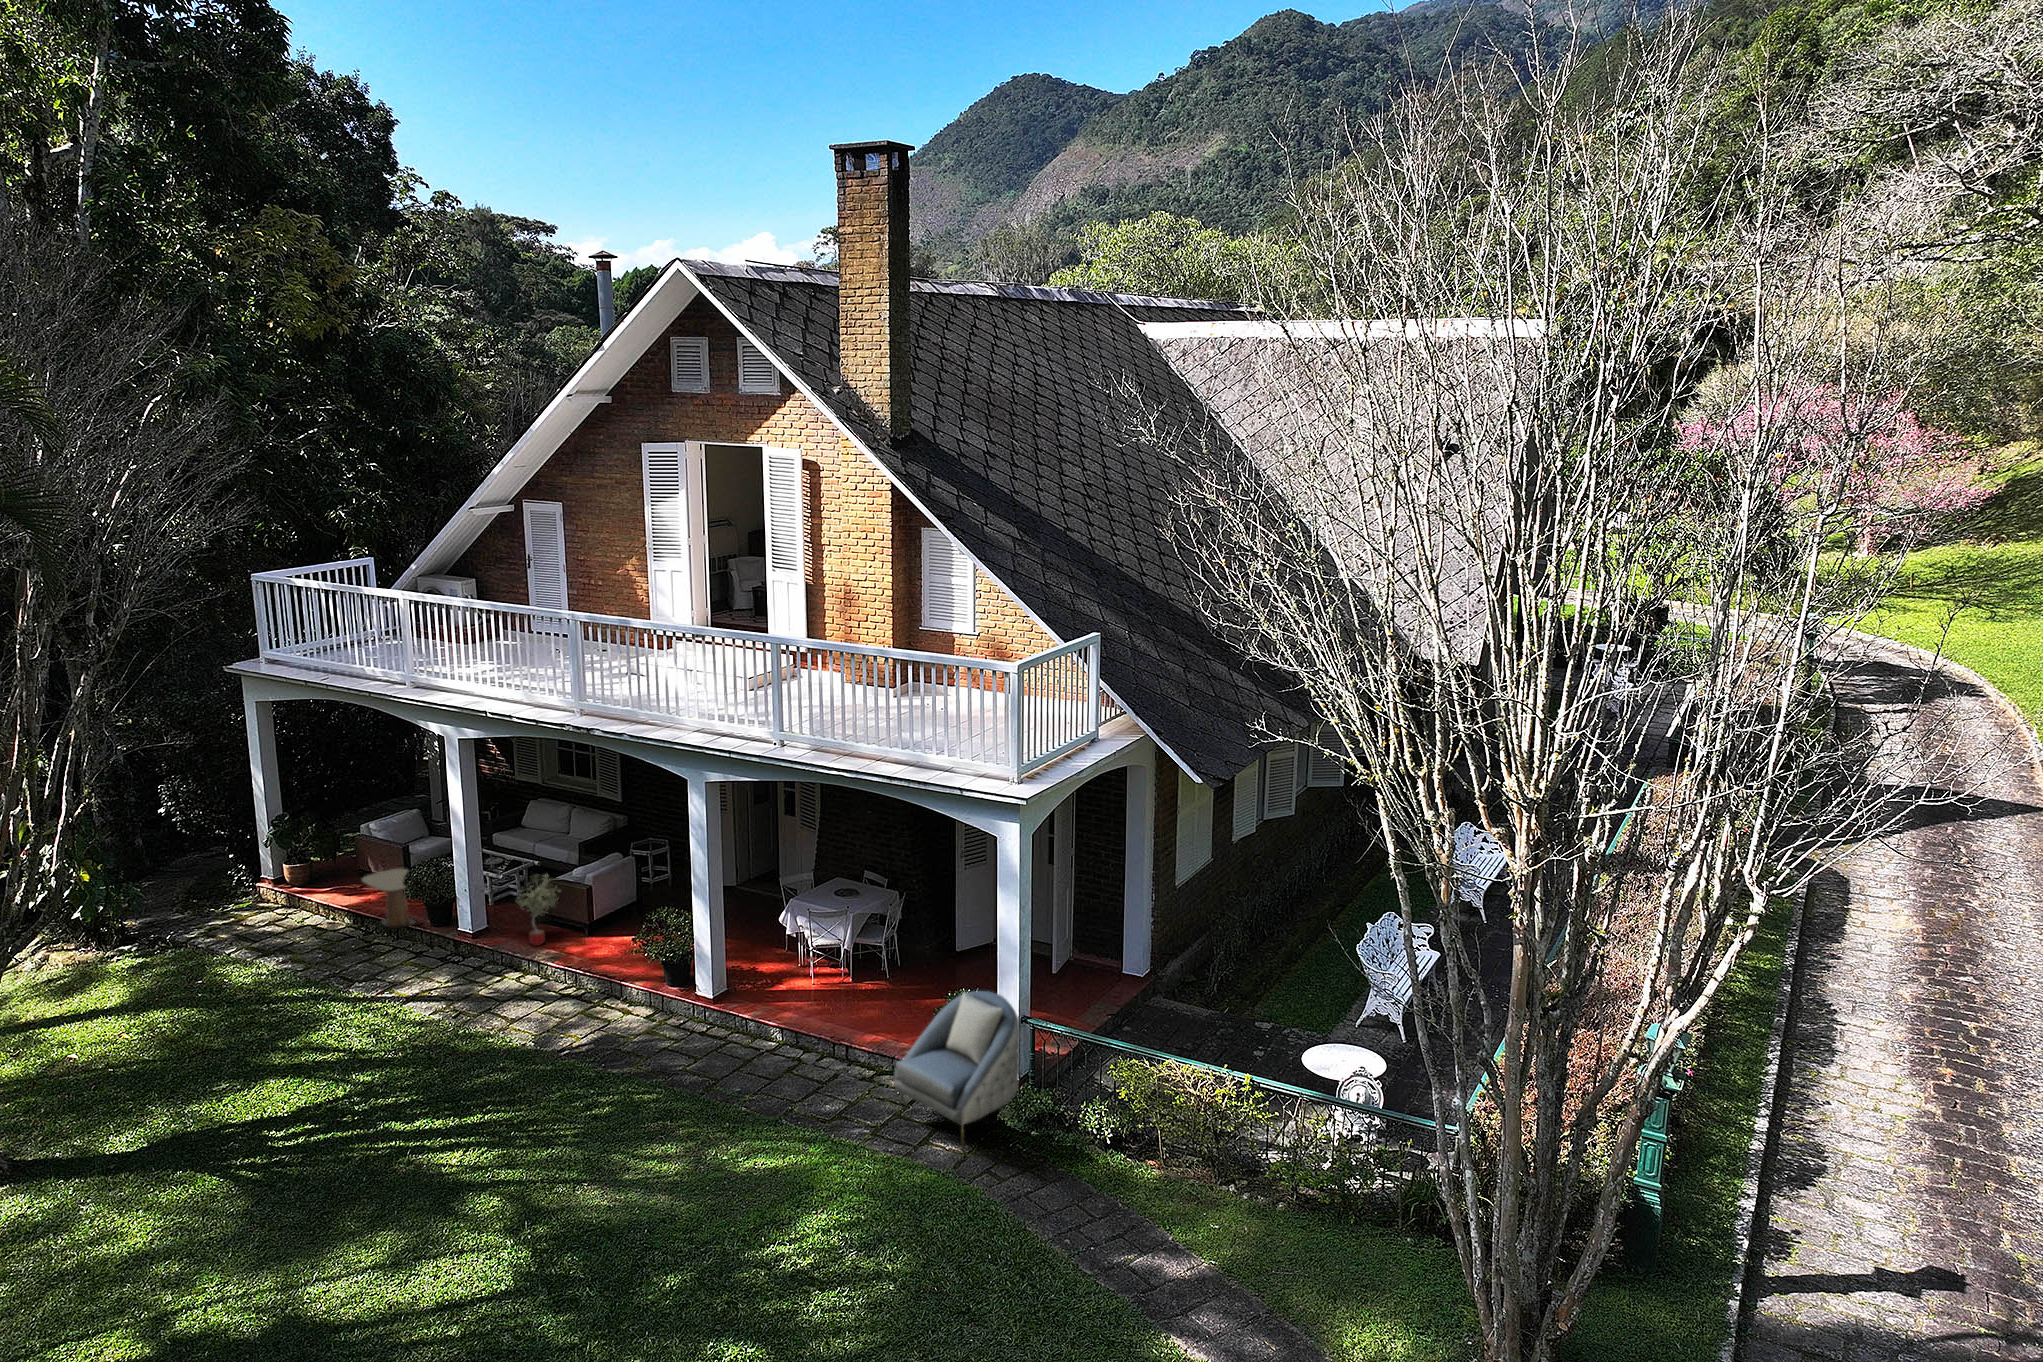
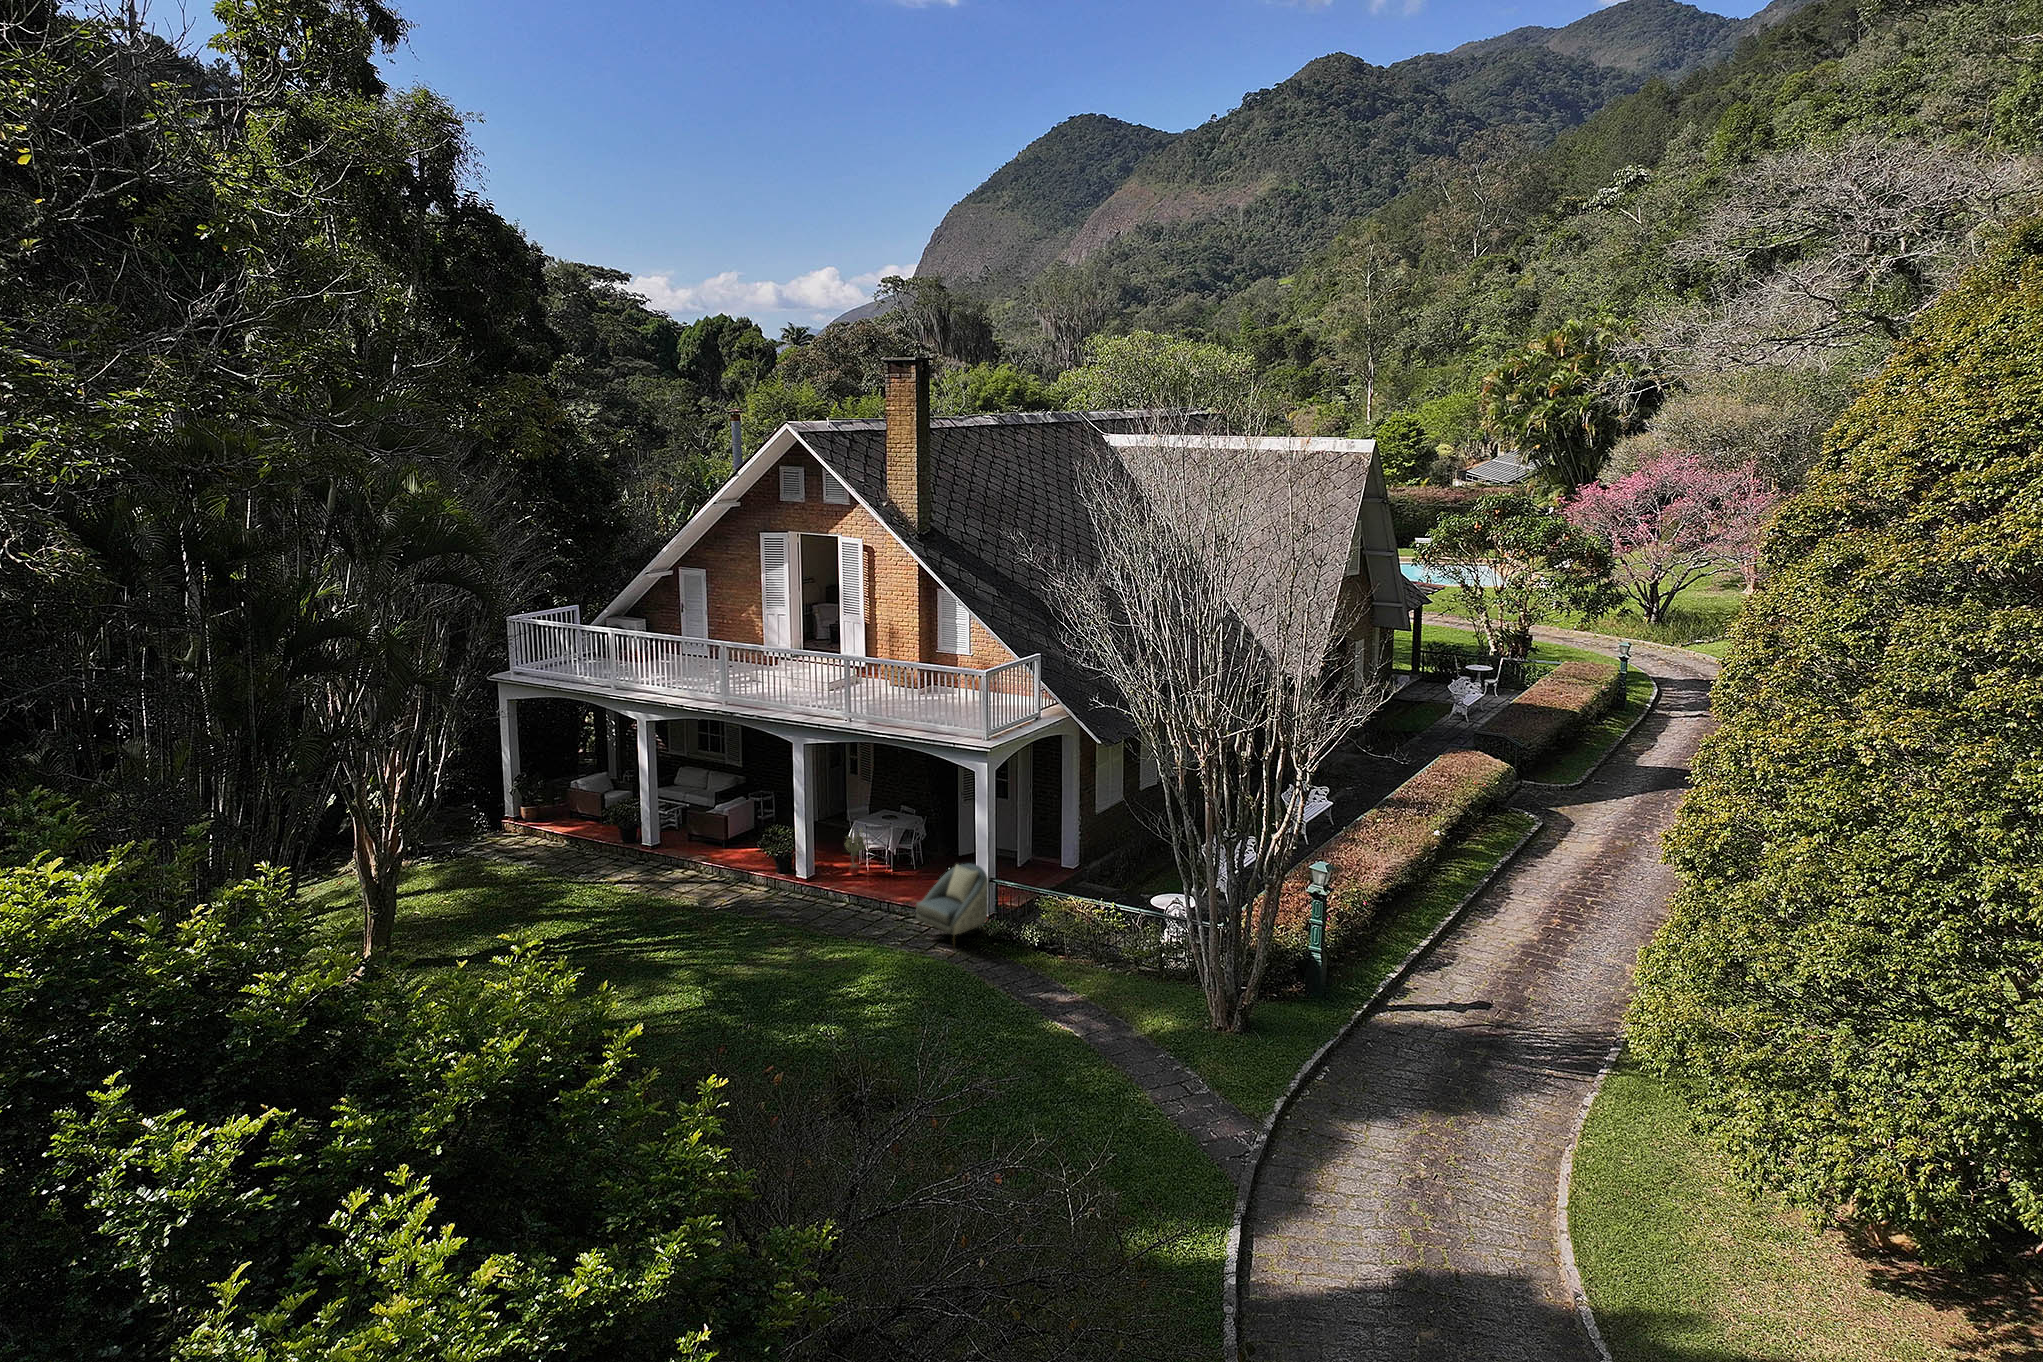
side table: present [362,869,415,929] -> none [576,808,619,846]
potted tree: present [516,876,558,946] -> present [844,828,869,876]

